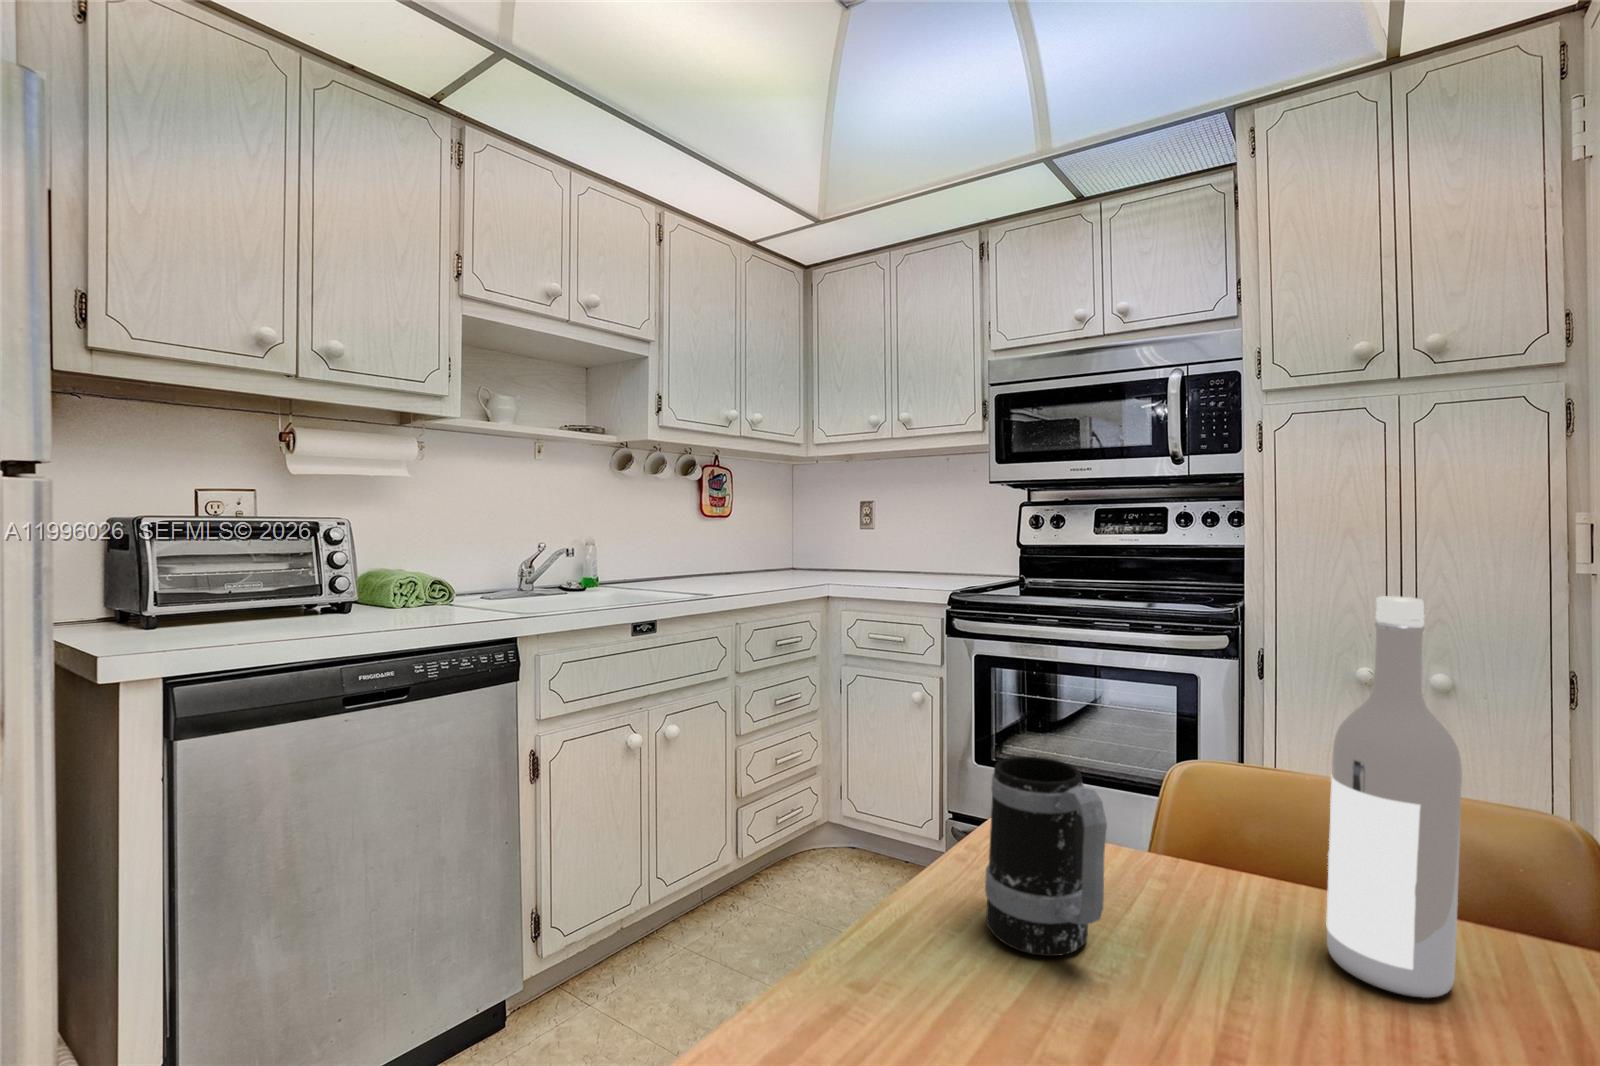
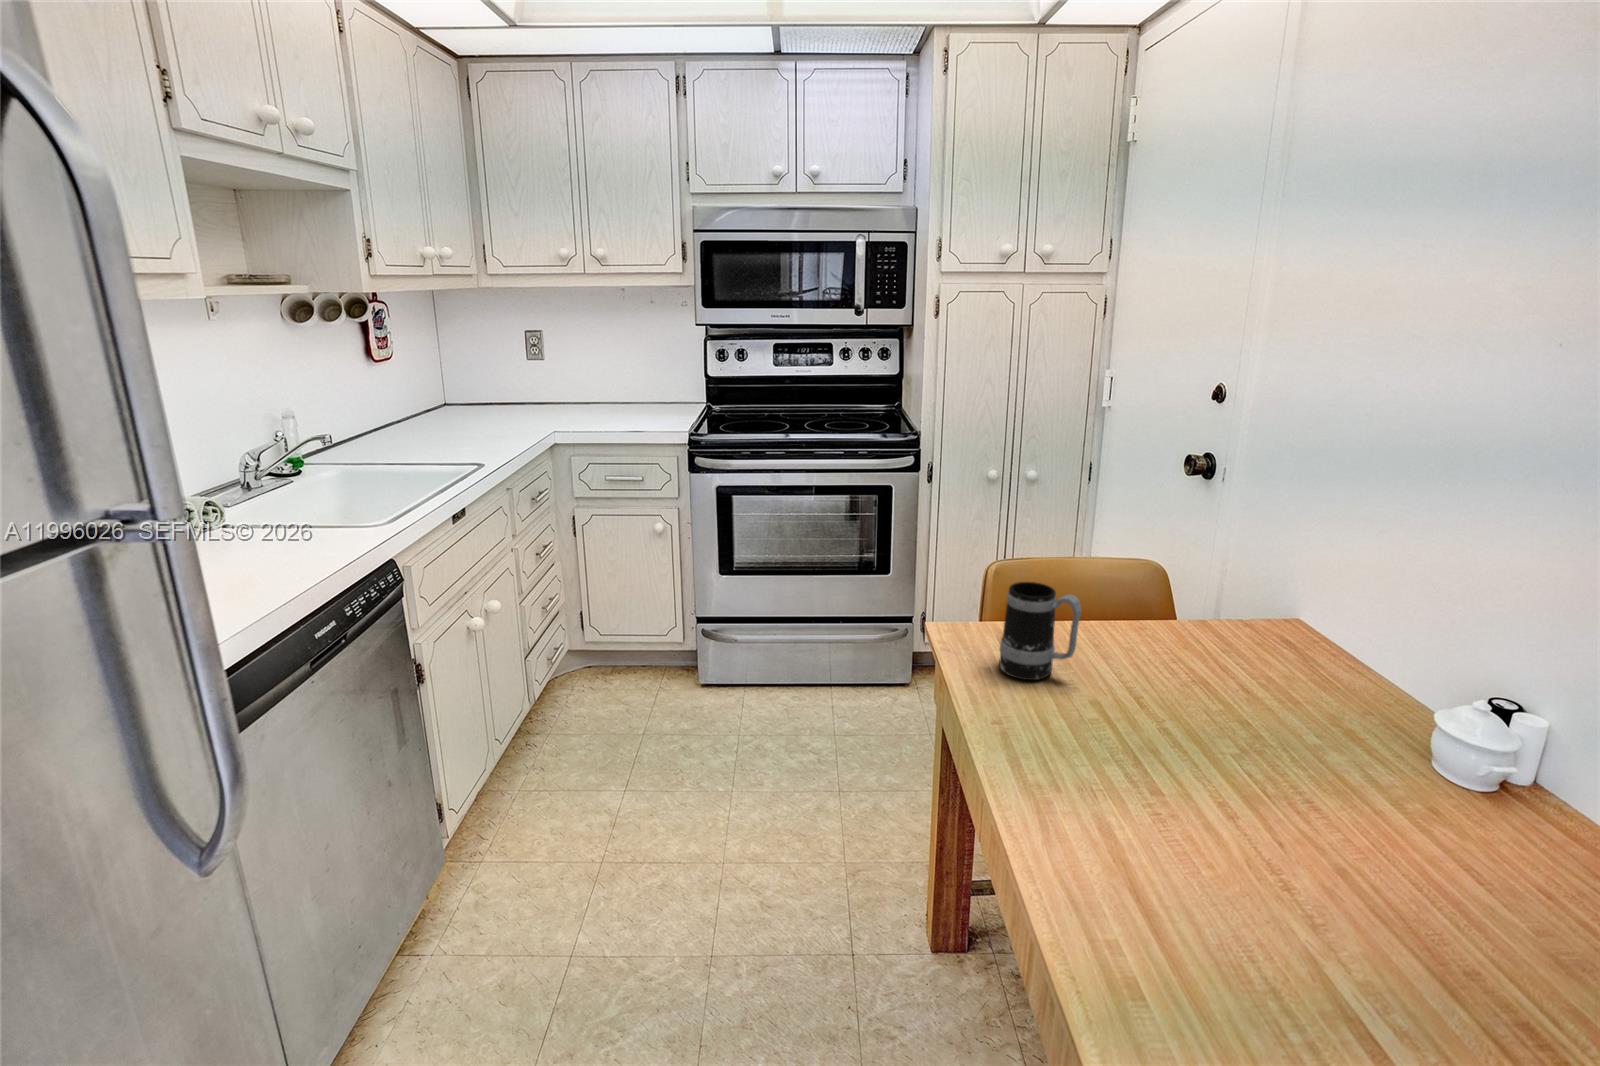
wine bottle: present [1327,596,1462,998] -> none [1127,480,1190,652]

